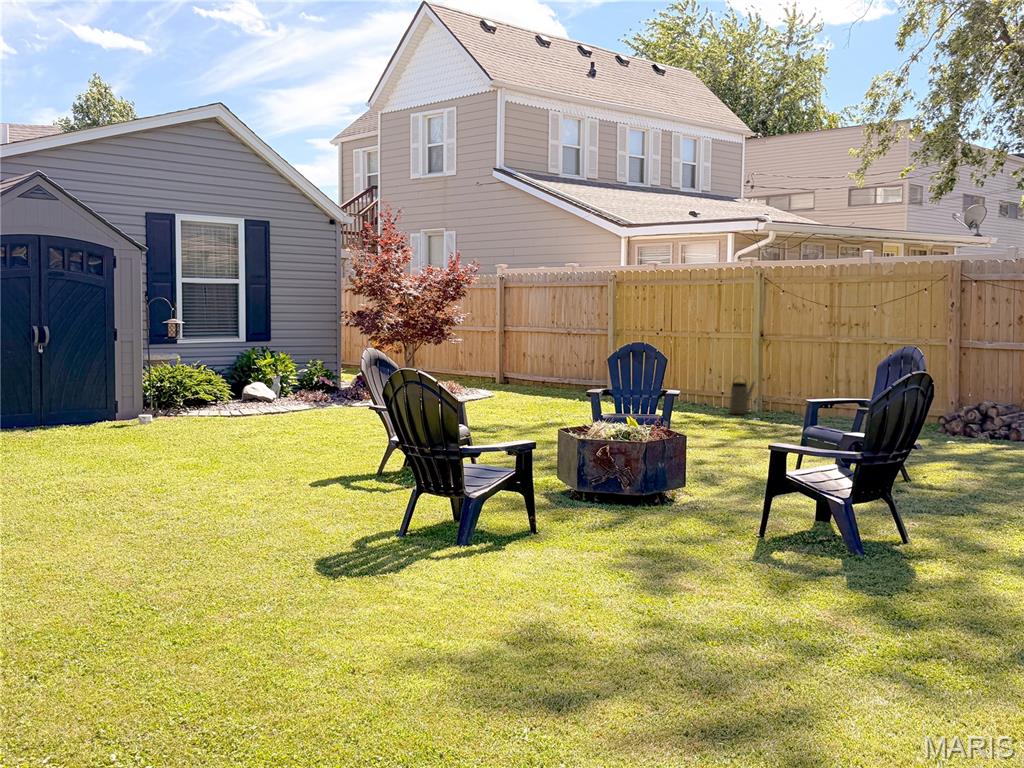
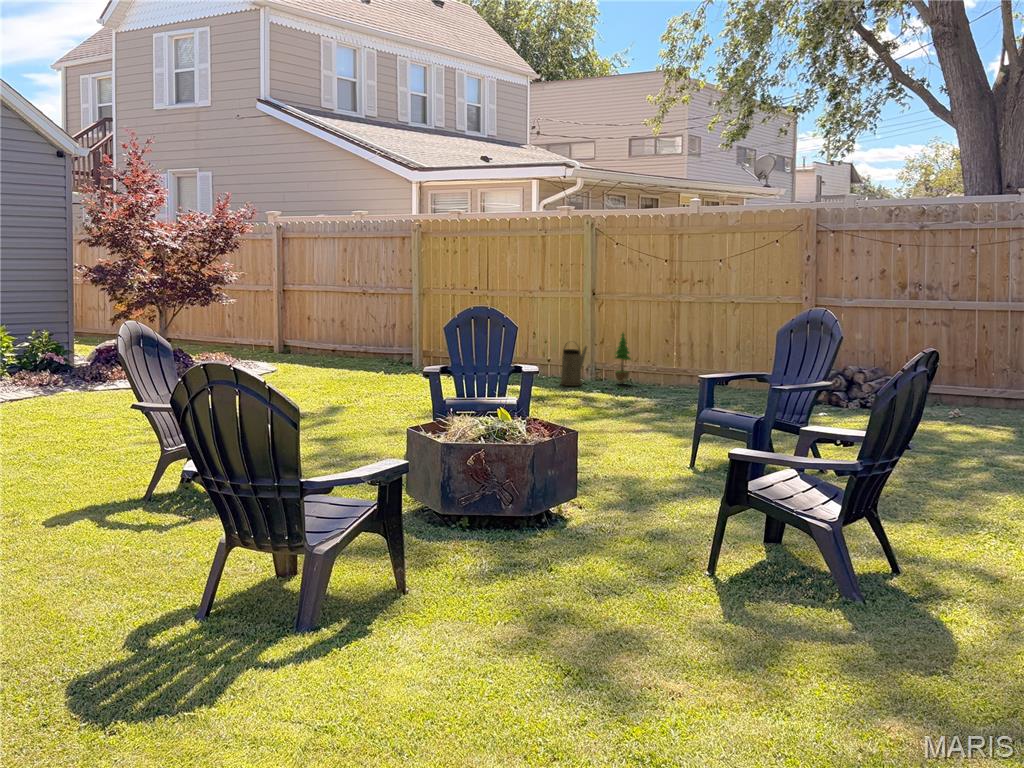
potted tree: none [777,368,794,414] -> present [615,333,631,384]

